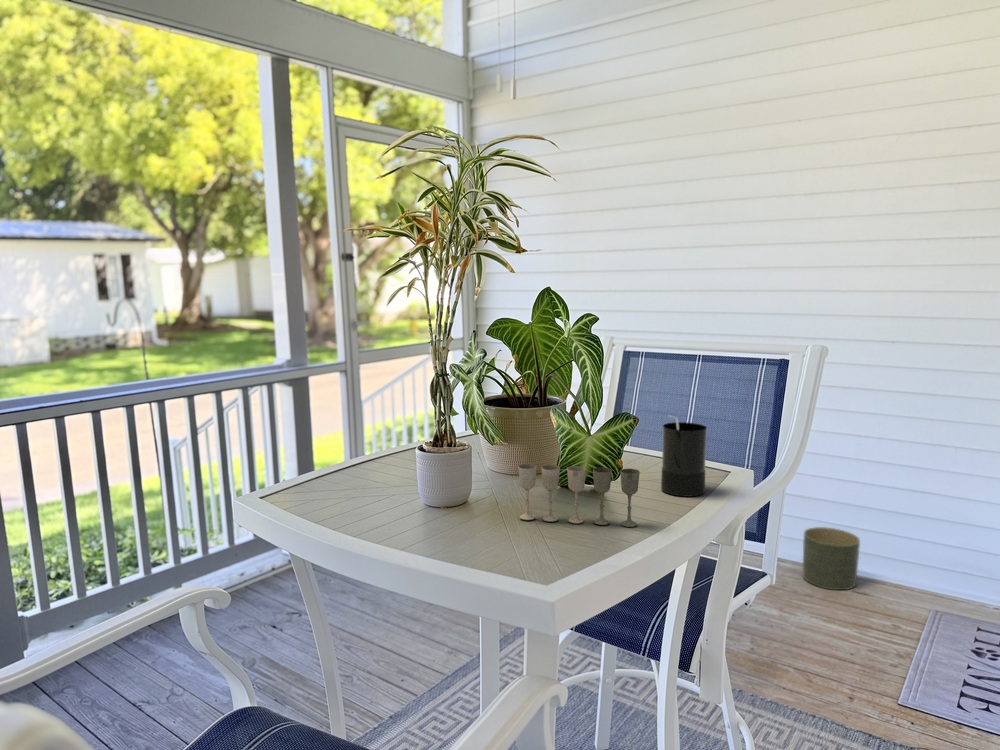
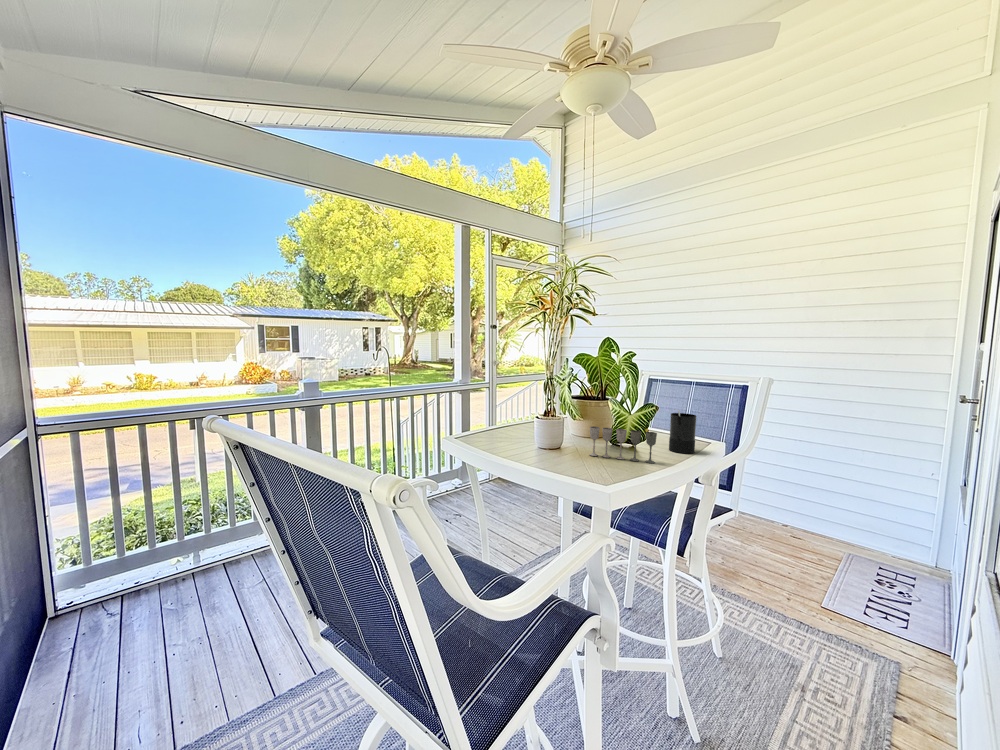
planter: present [803,527,860,590] -> none [759,498,798,538]

